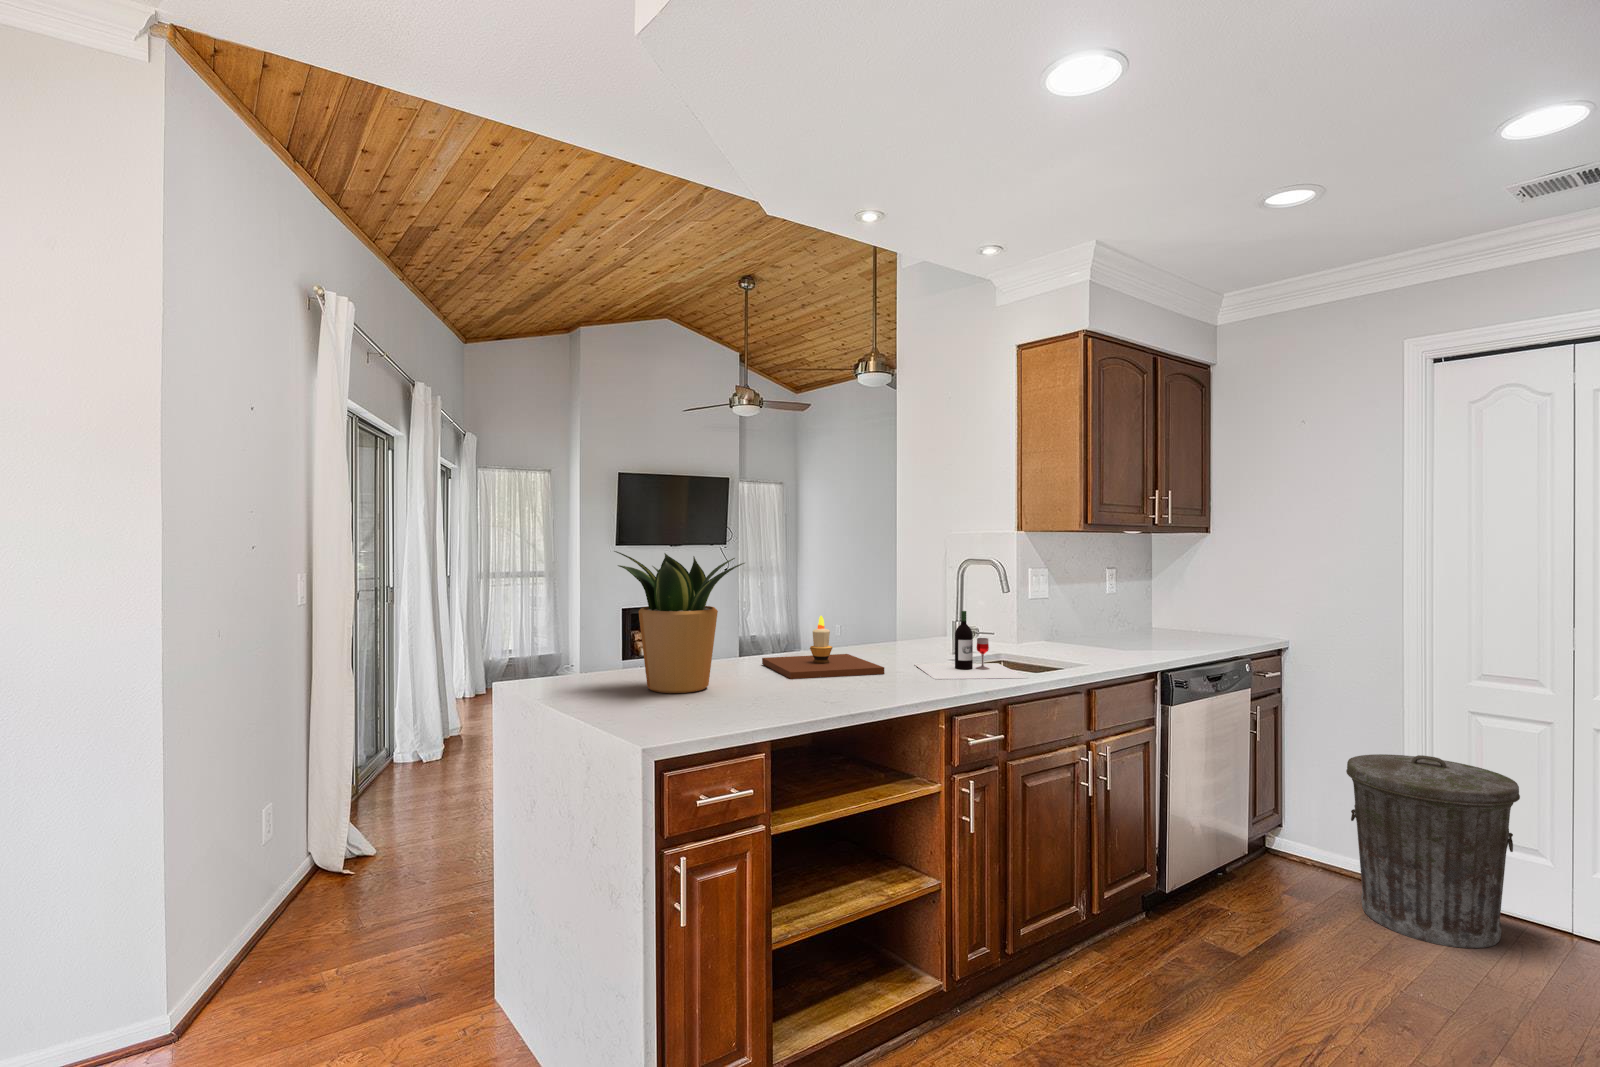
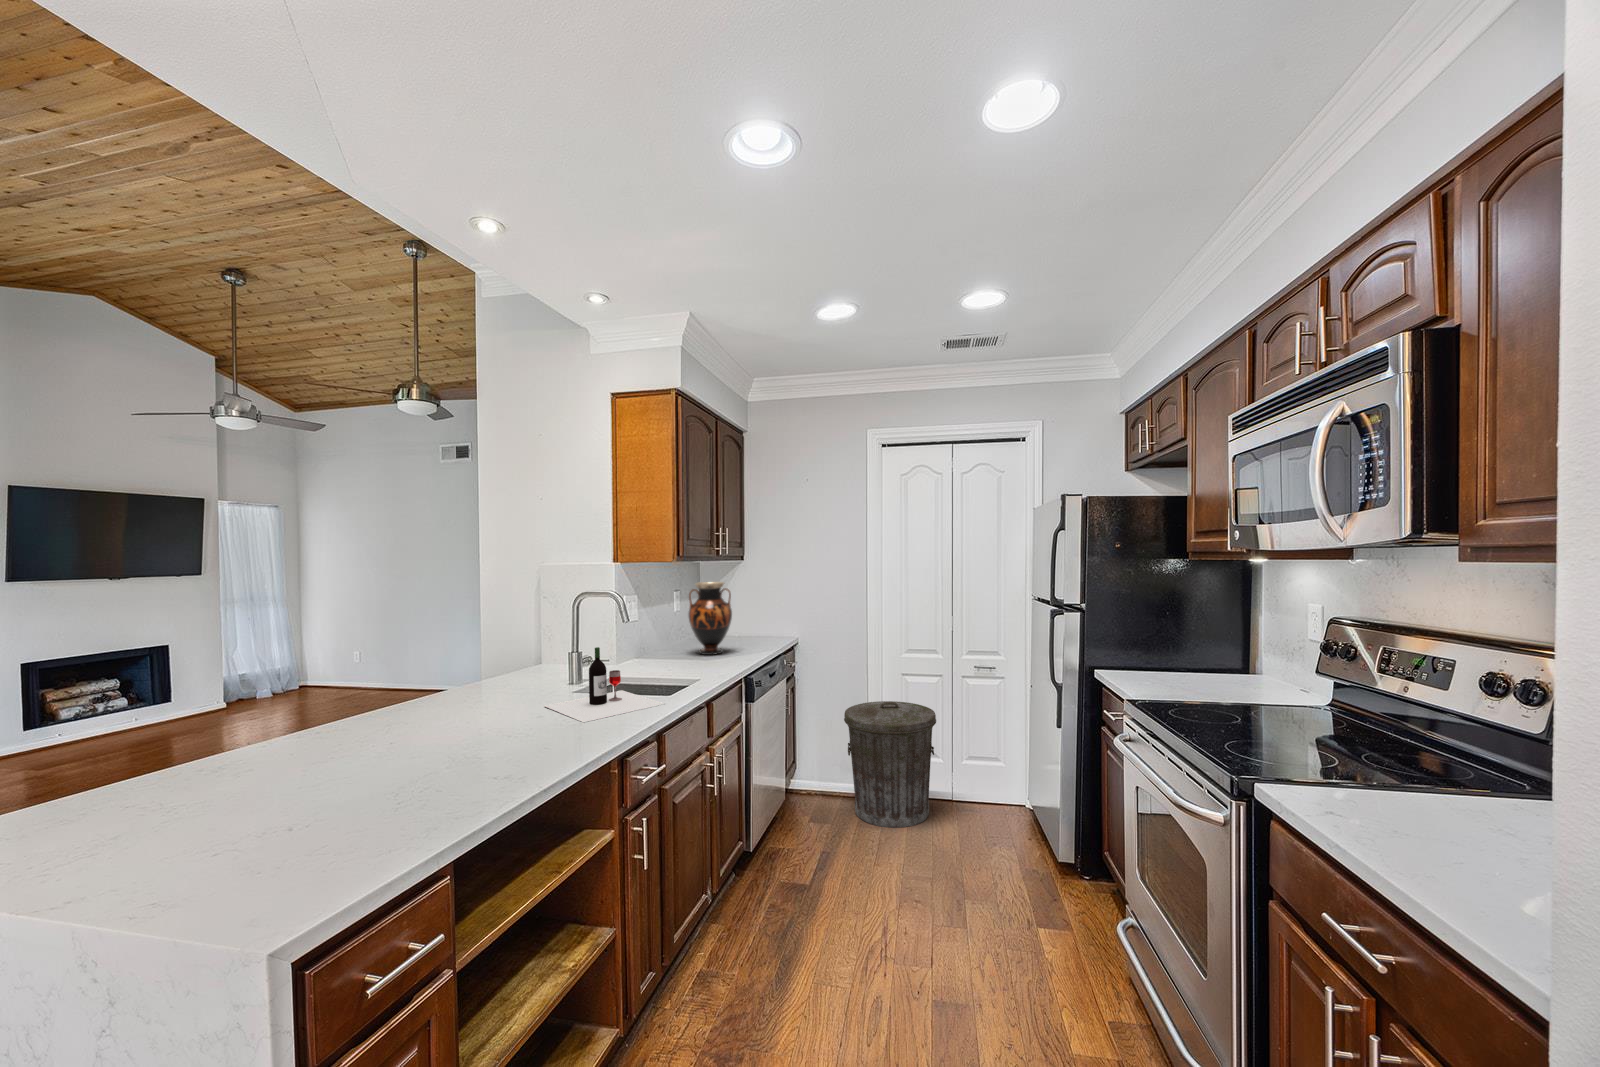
potted plant: present [614,551,745,693] -> none [140,626,375,826]
vase: none [1110,561,1167,649] -> present [688,582,732,655]
candle: present [762,616,884,679] -> none [361,673,525,757]

